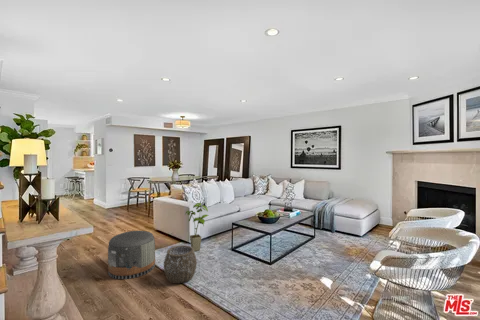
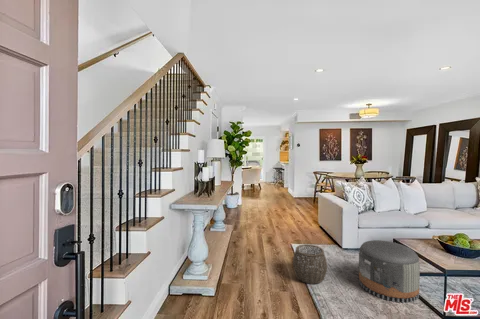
house plant: present [186,203,208,251] -> none [334,204,365,258]
pouf: present [108,231,155,279] -> present [359,240,420,303]

